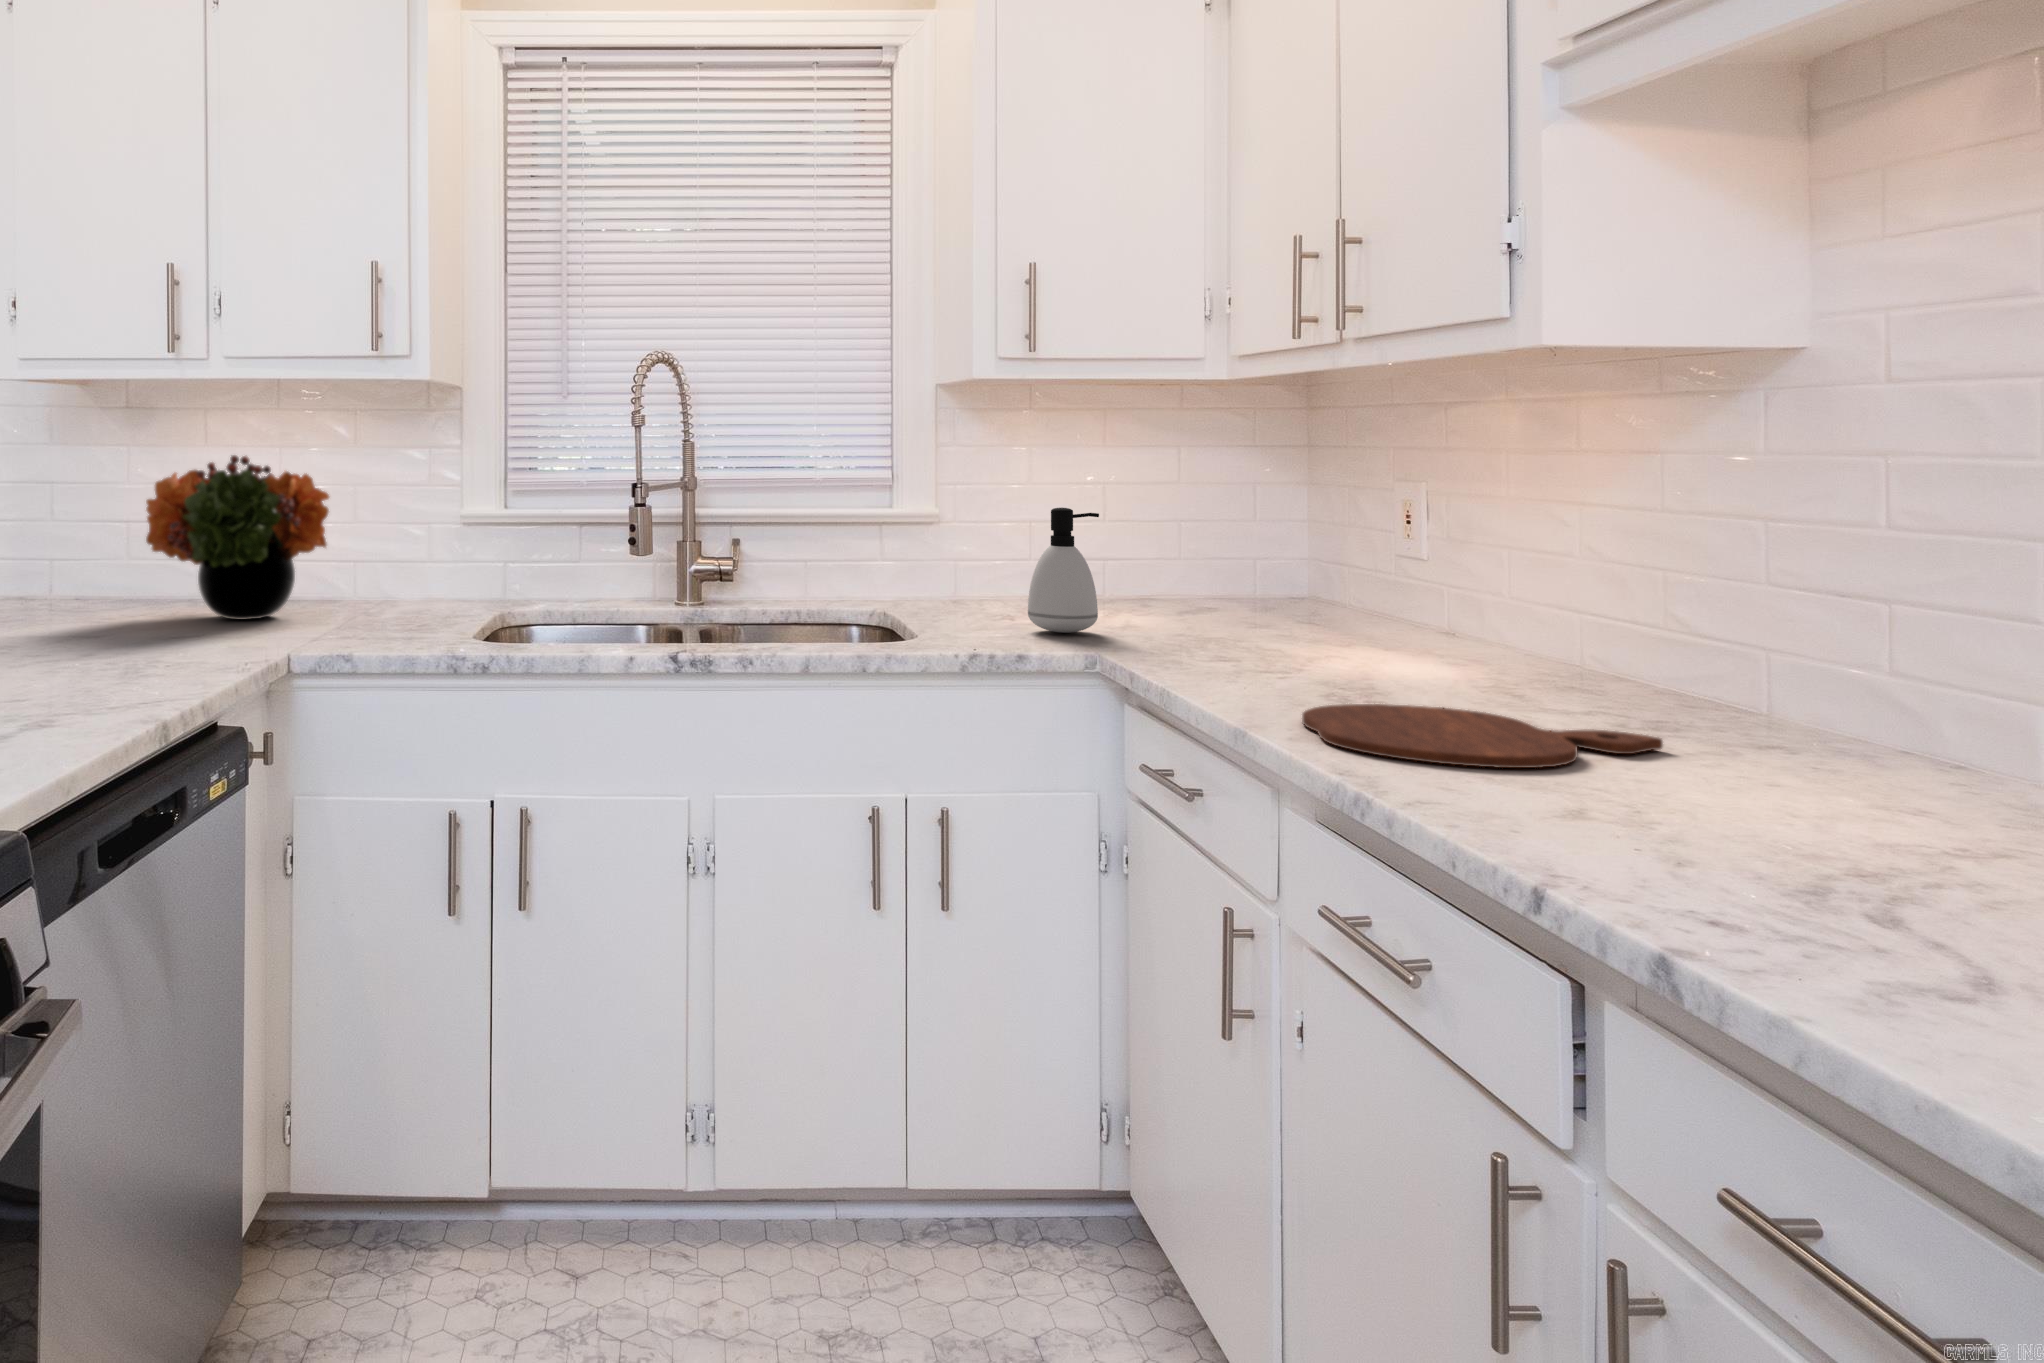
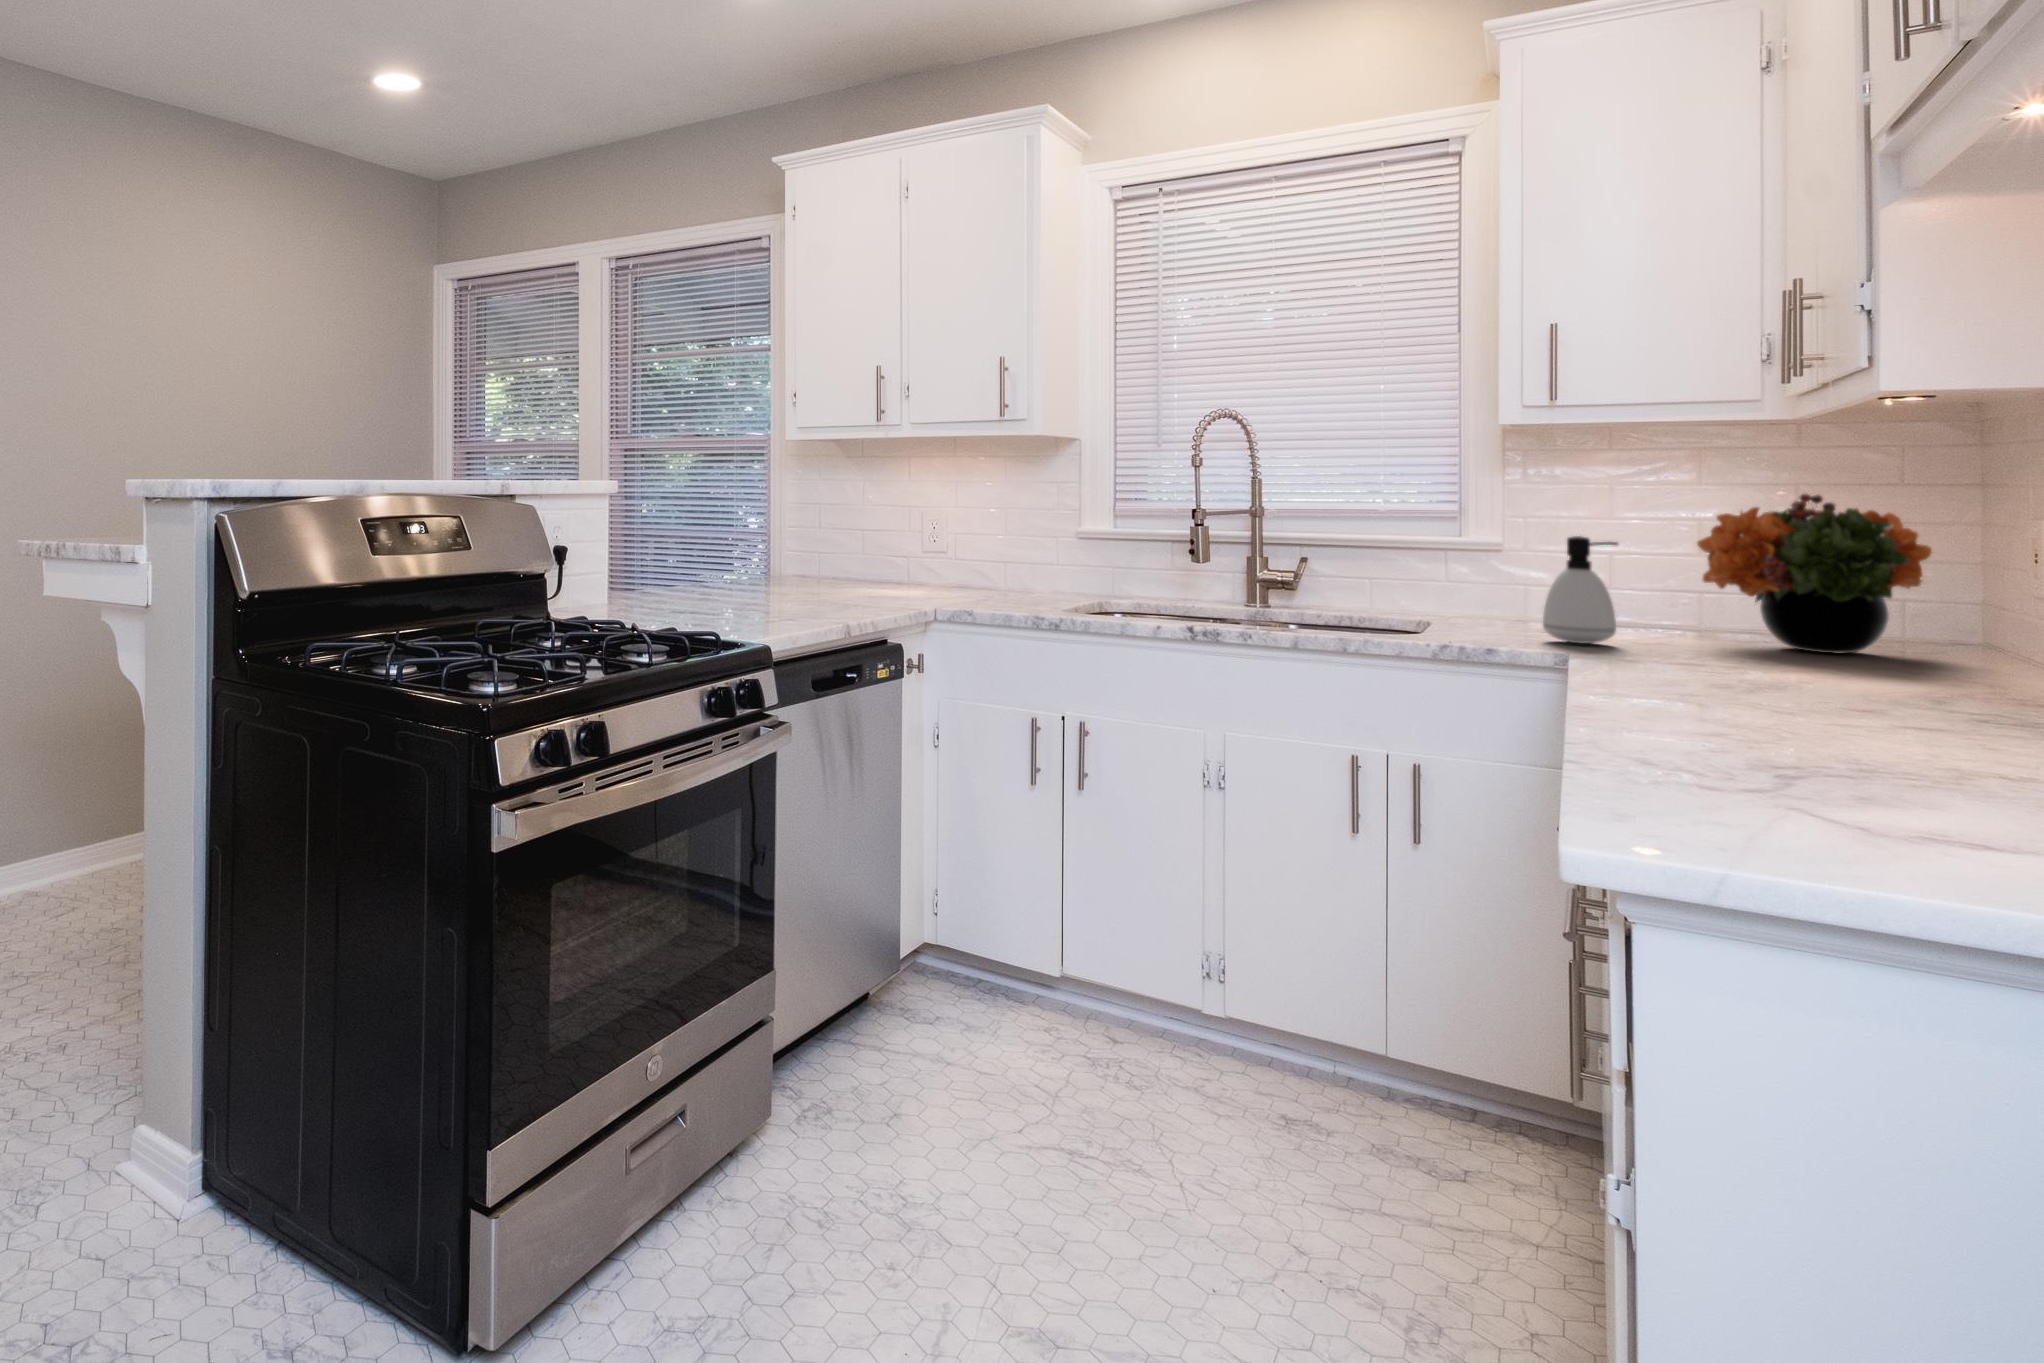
flower arrangement: present [146,455,329,620] -> present [1697,494,1932,654]
cutting board: present [1302,704,1663,768] -> none [1623,692,1986,746]

